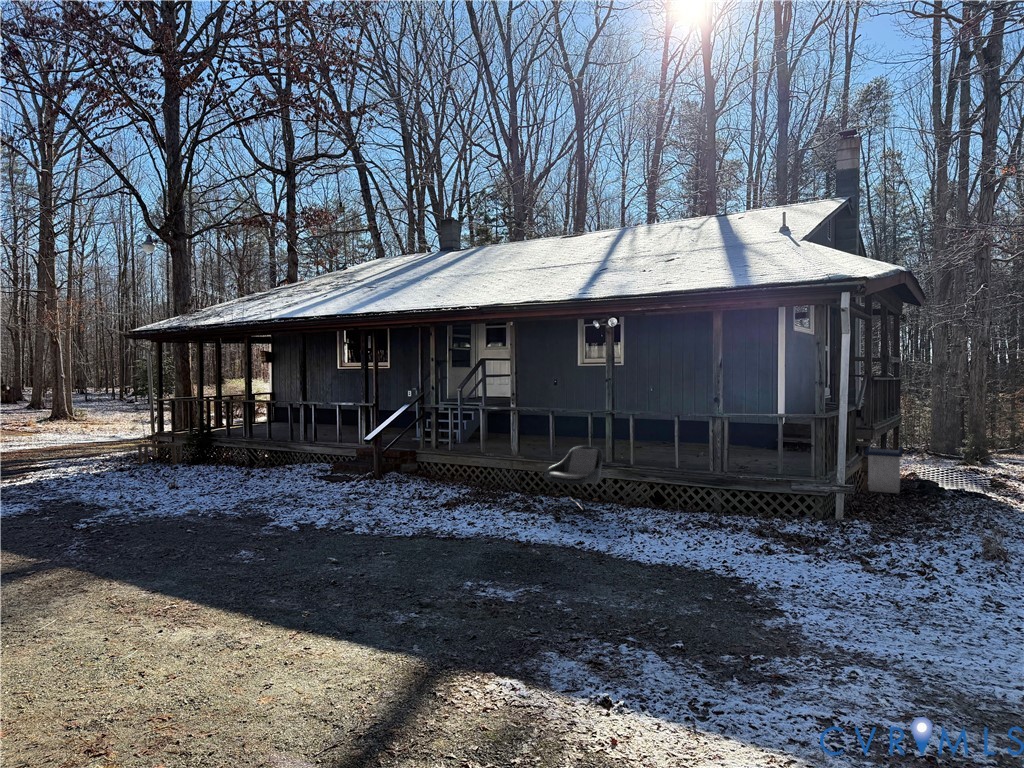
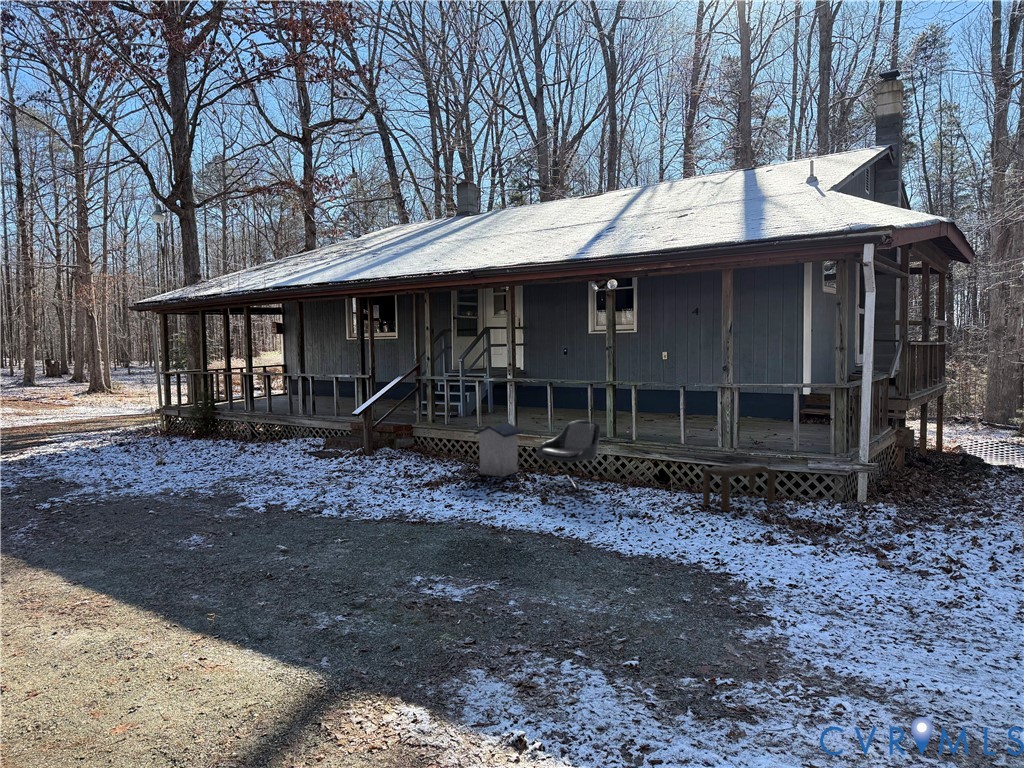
bench: present [137,443,183,465] -> present [703,464,776,511]
trash can: present [865,446,903,493] -> present [474,422,522,477]

